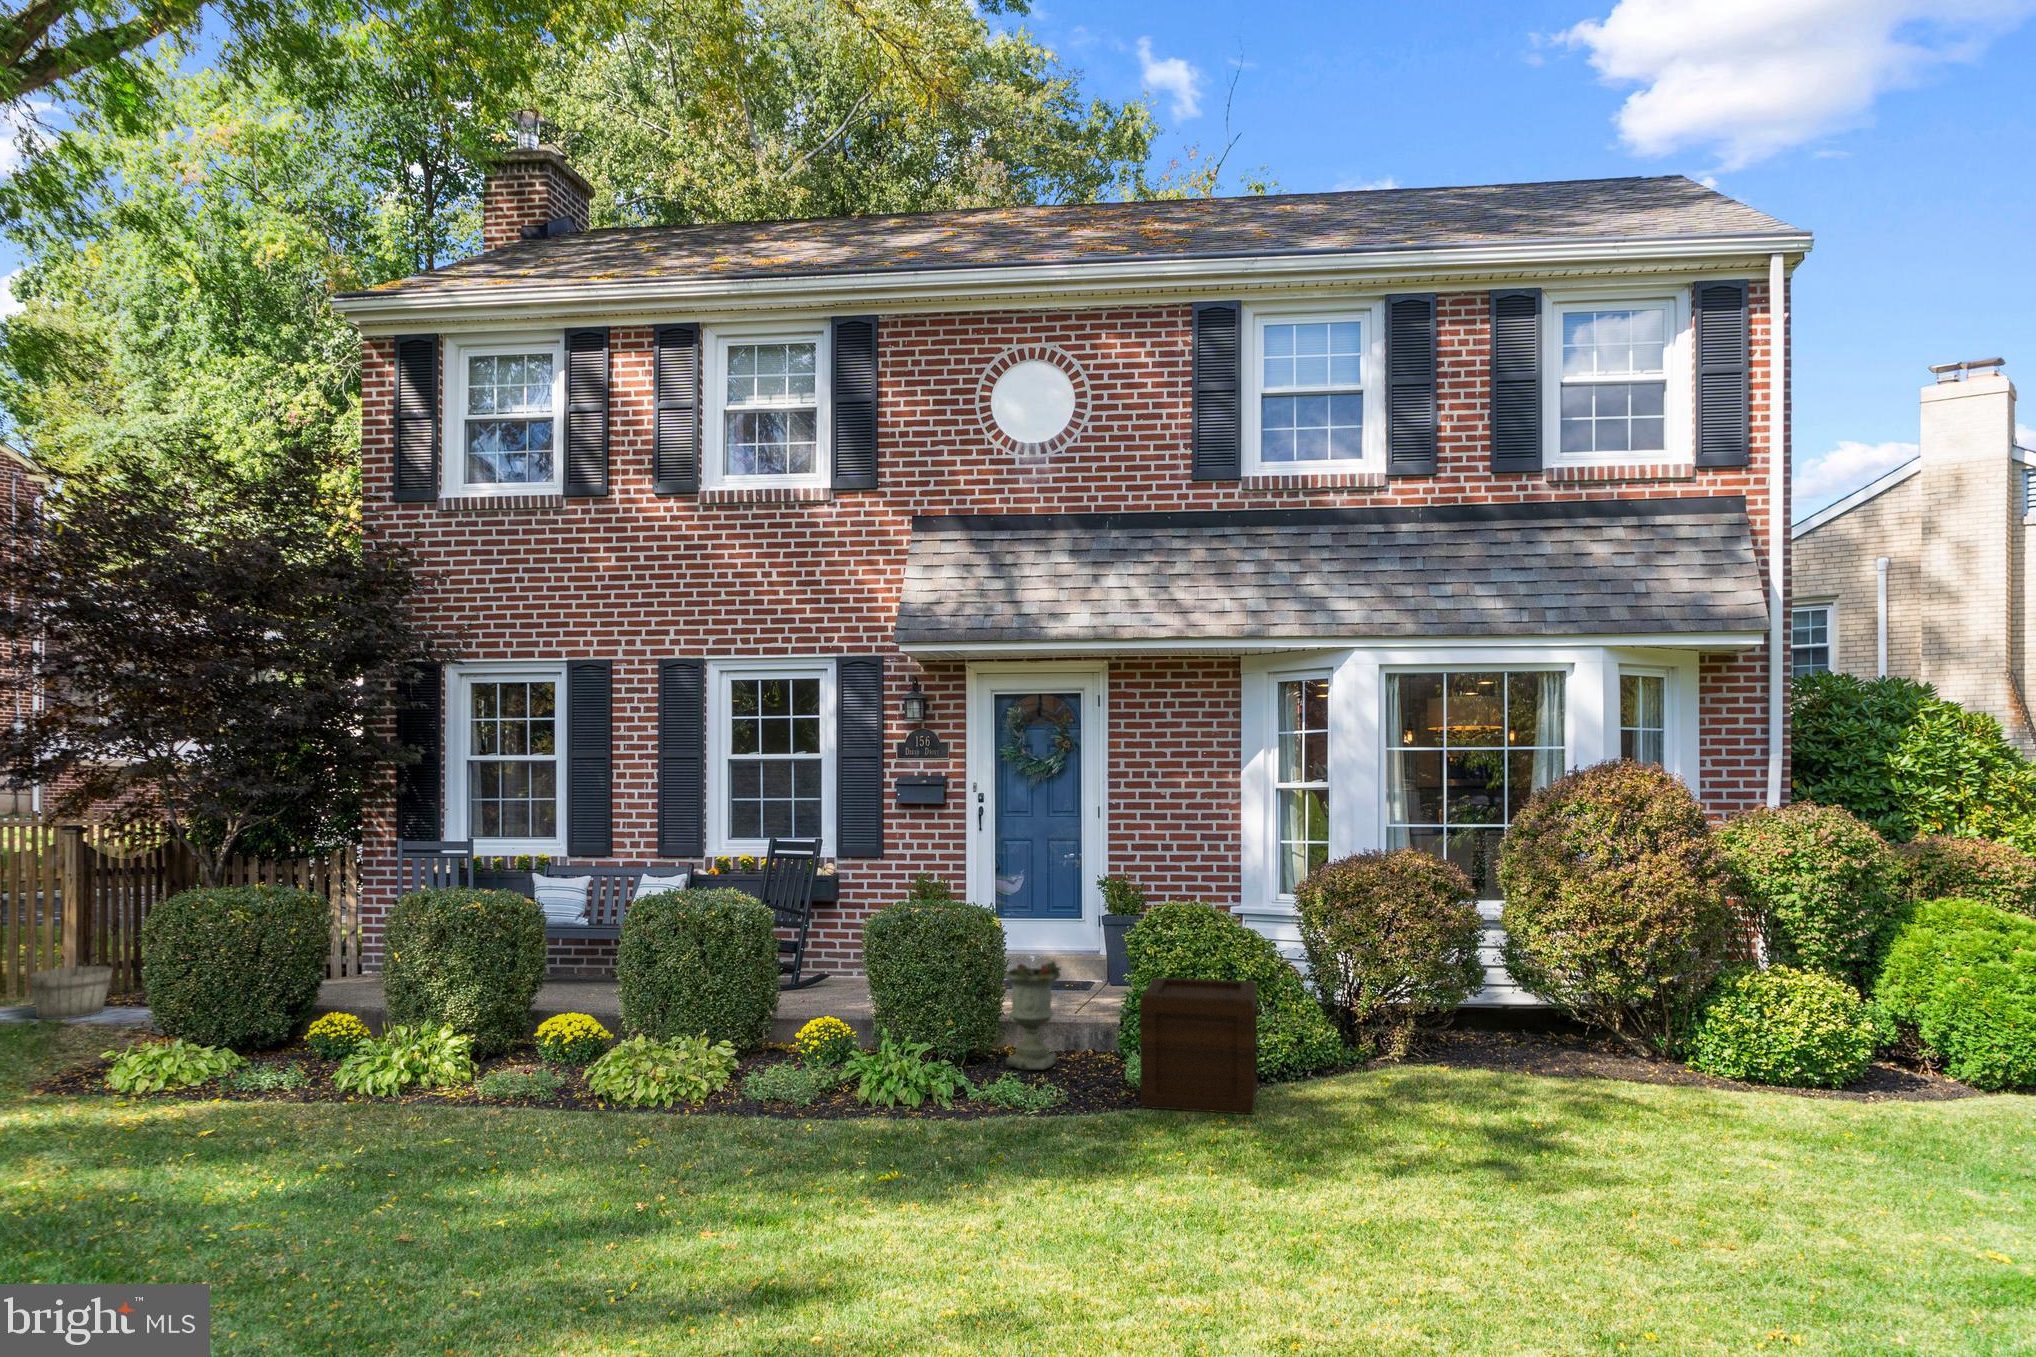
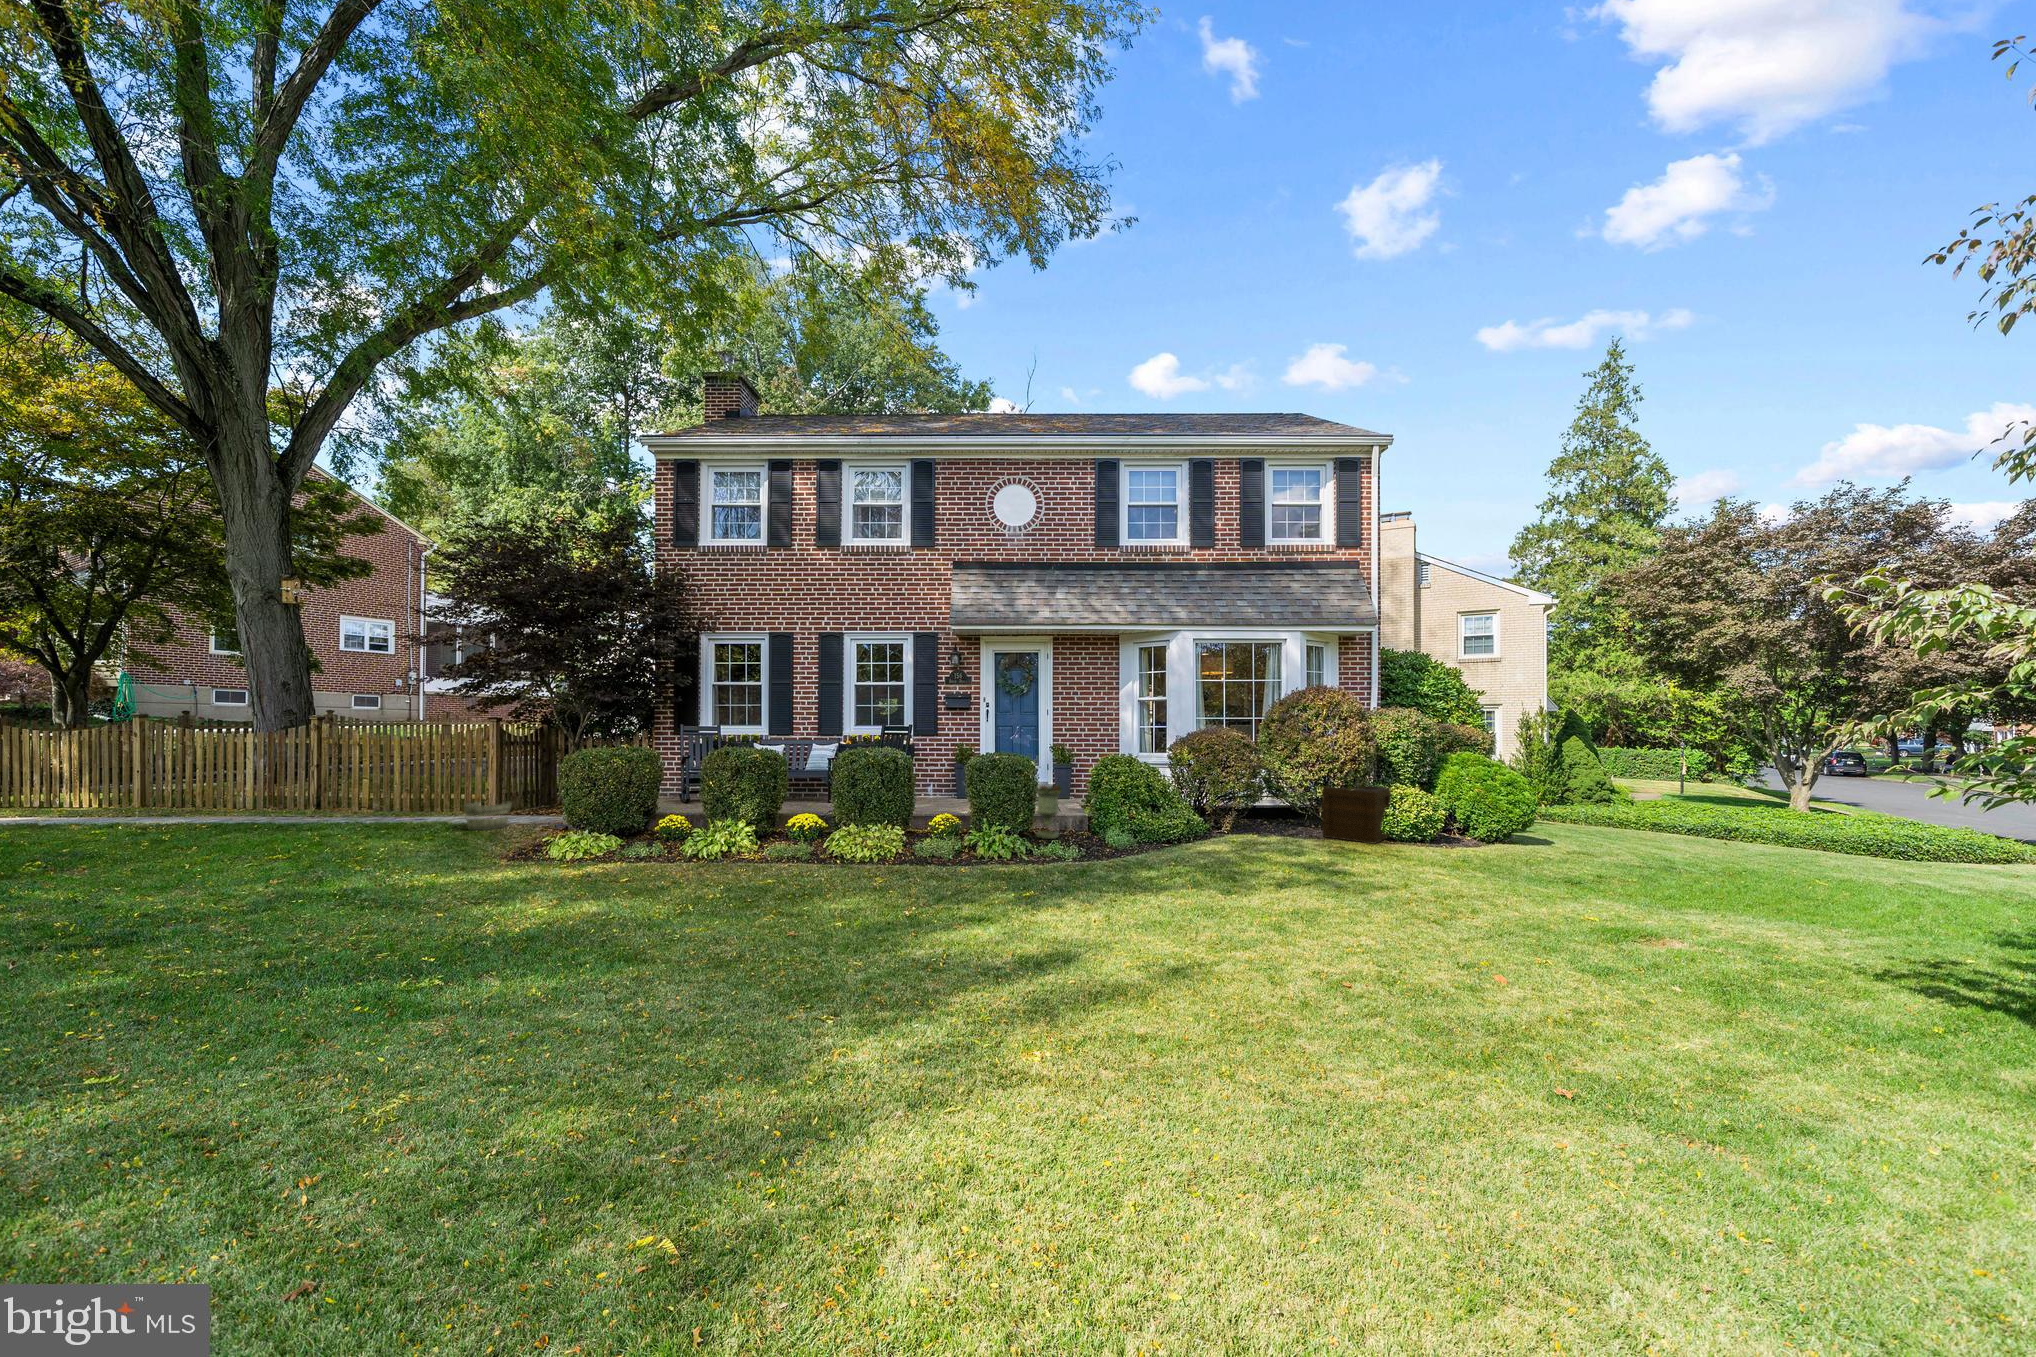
wooden crate: present [1140,977,1258,1114] -> present [1322,785,1391,844]

